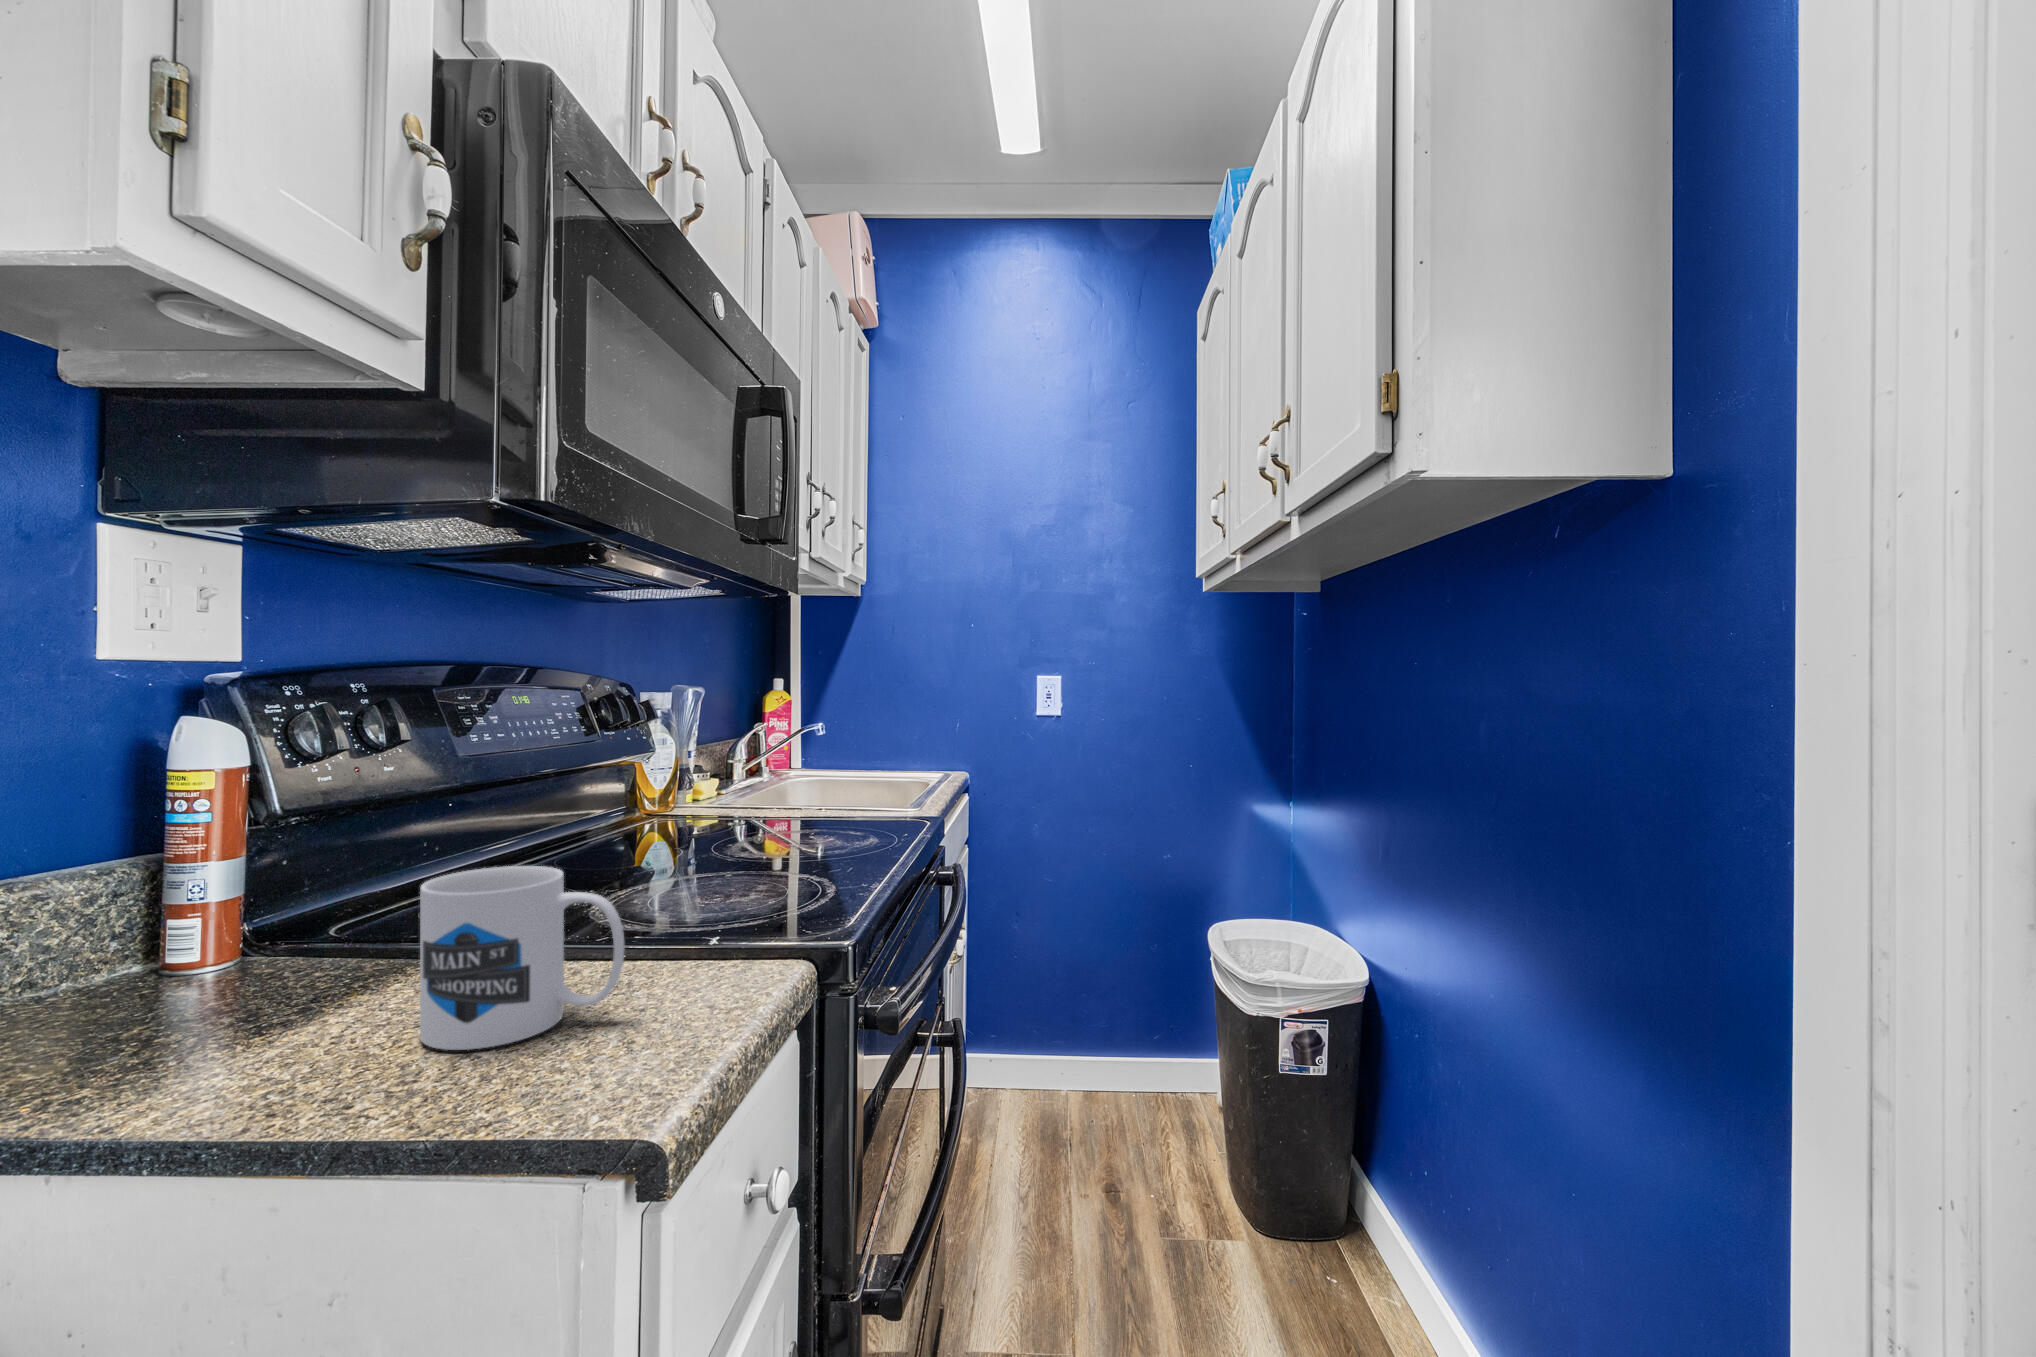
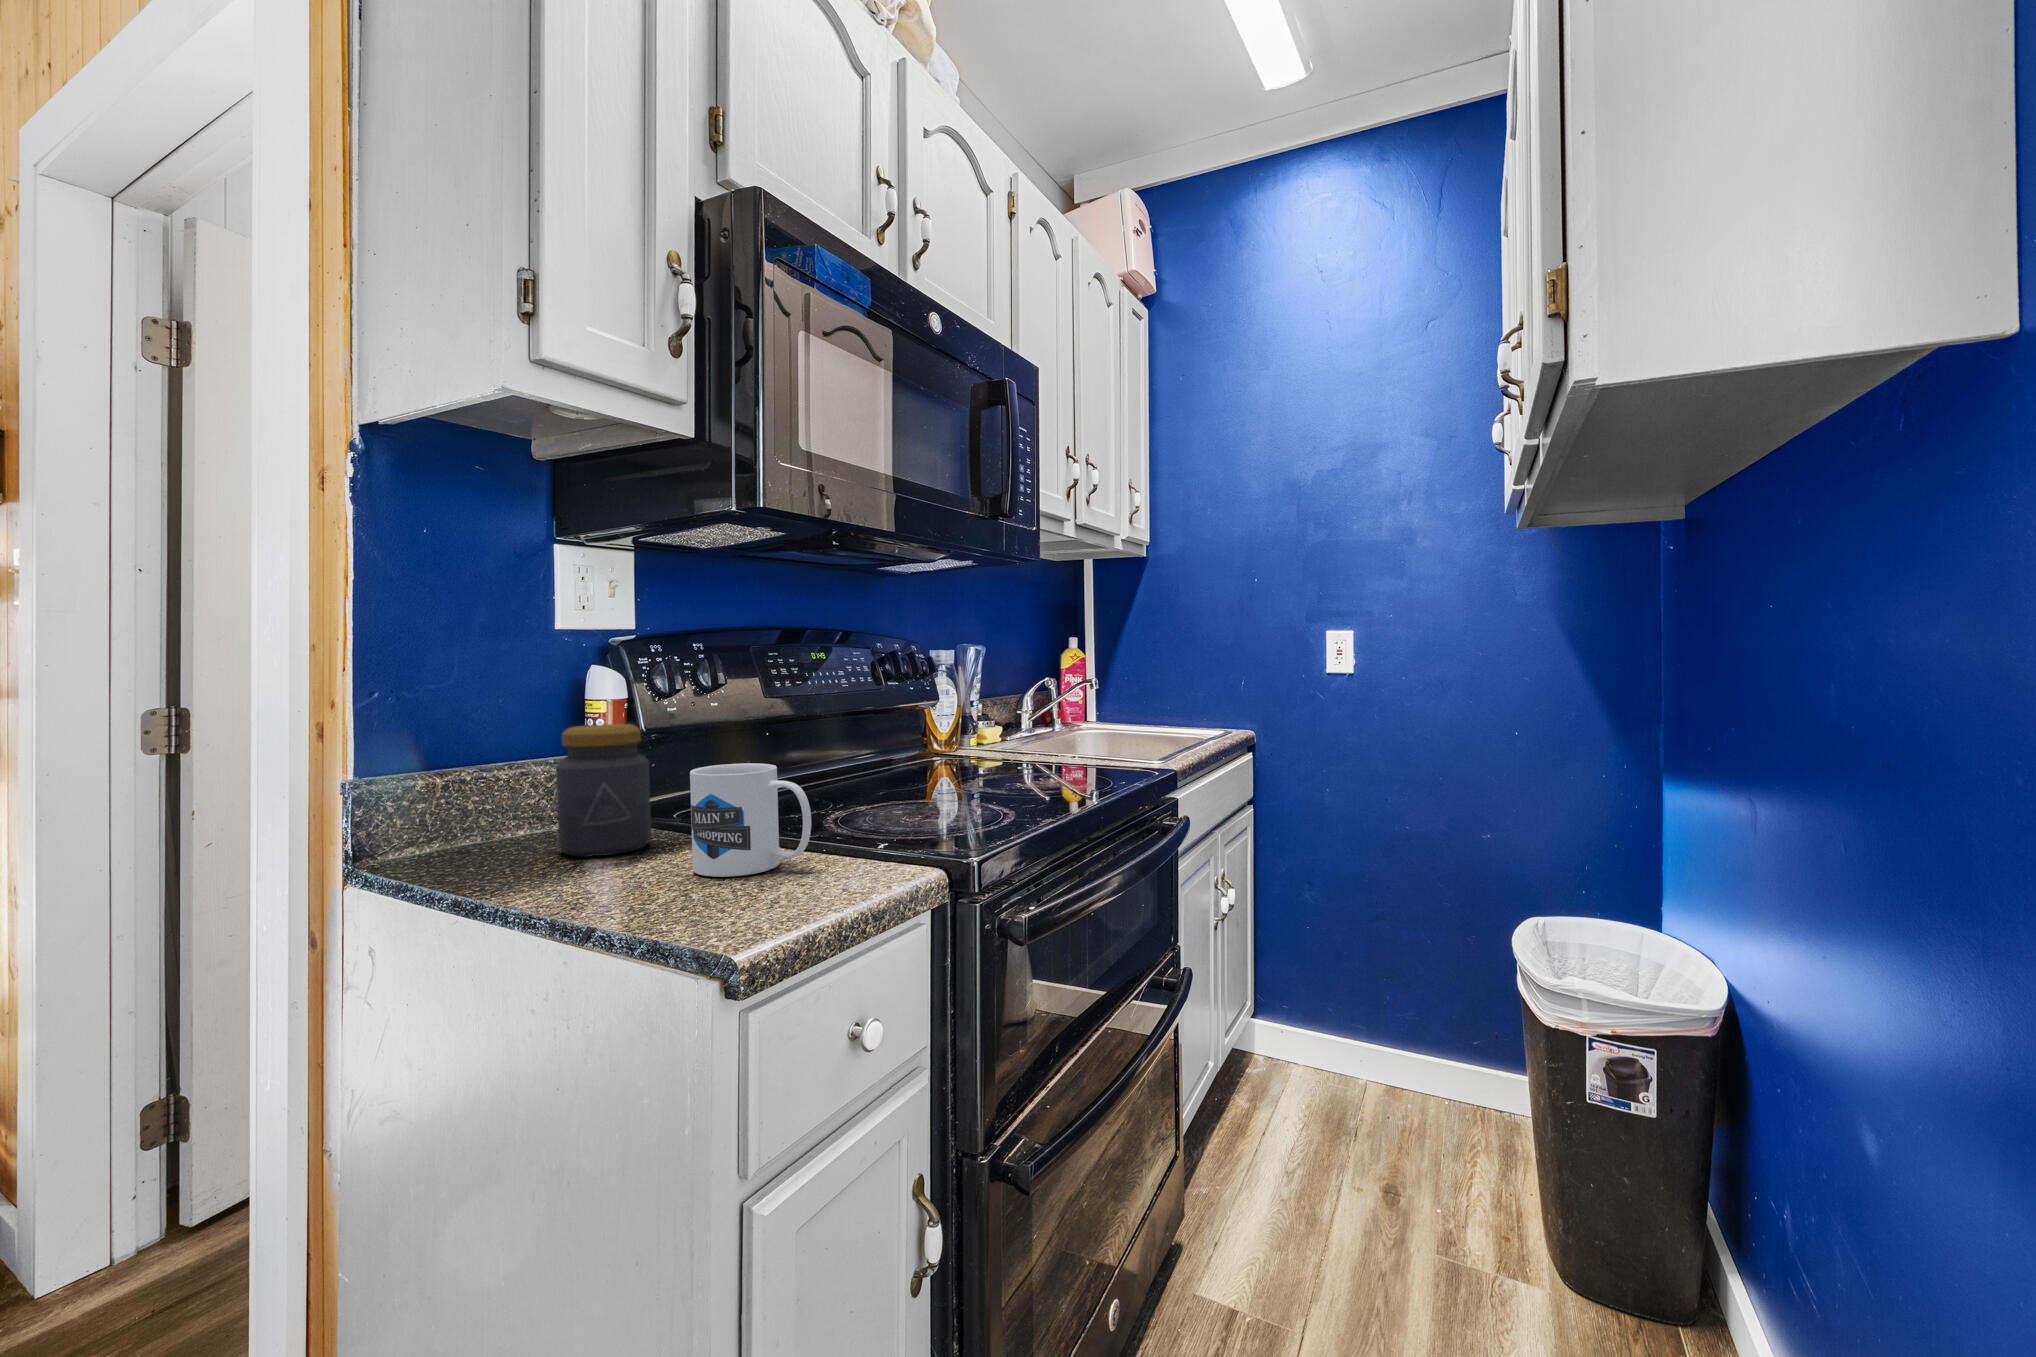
jar: none [130,811,311,1034] -> present [556,724,651,857]

